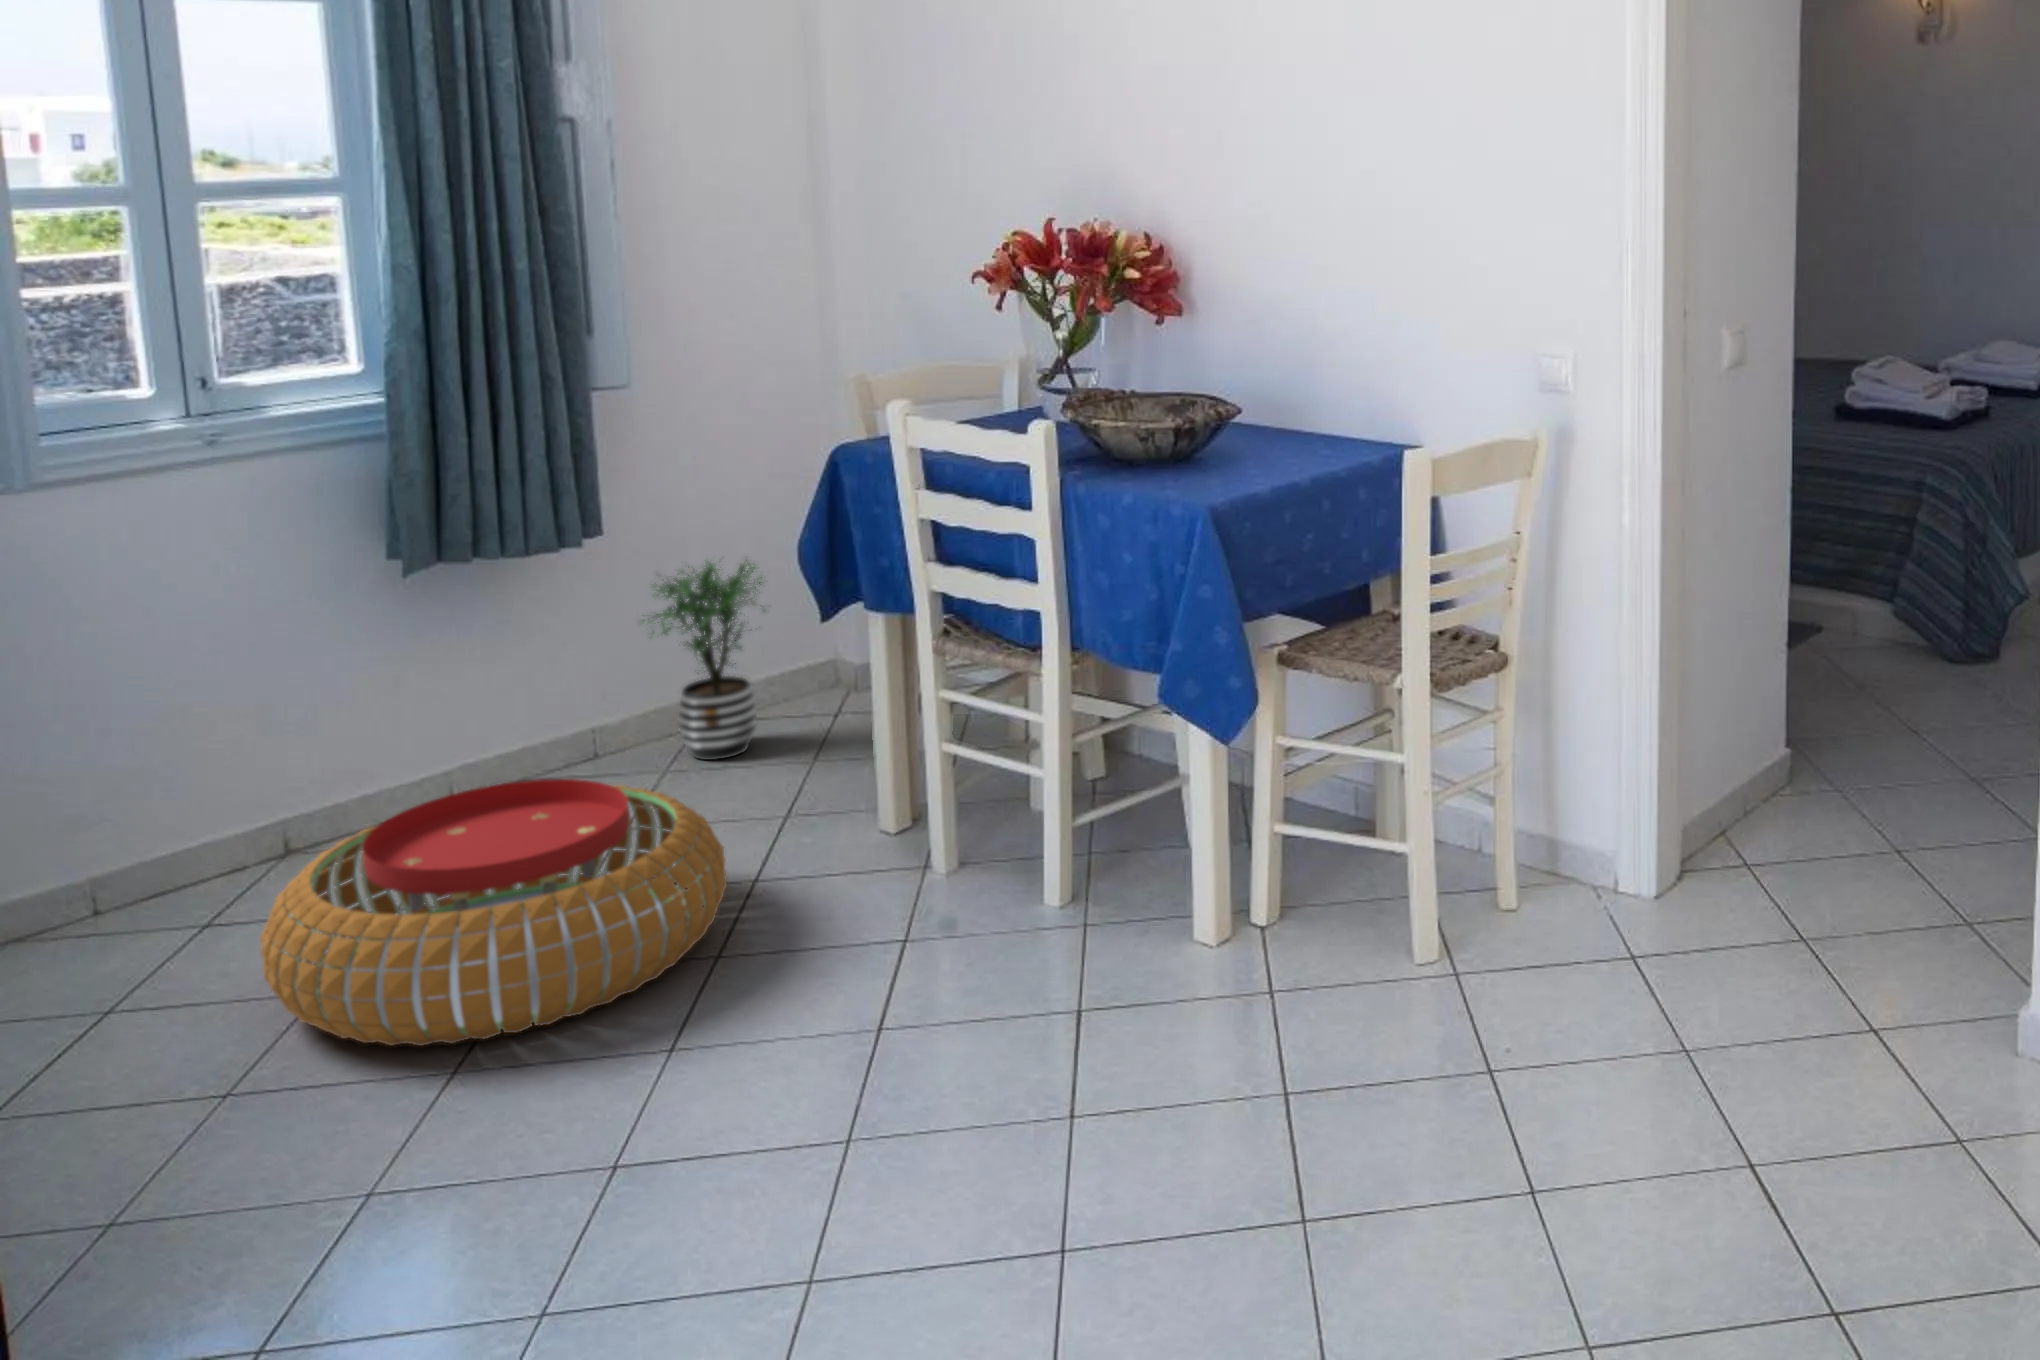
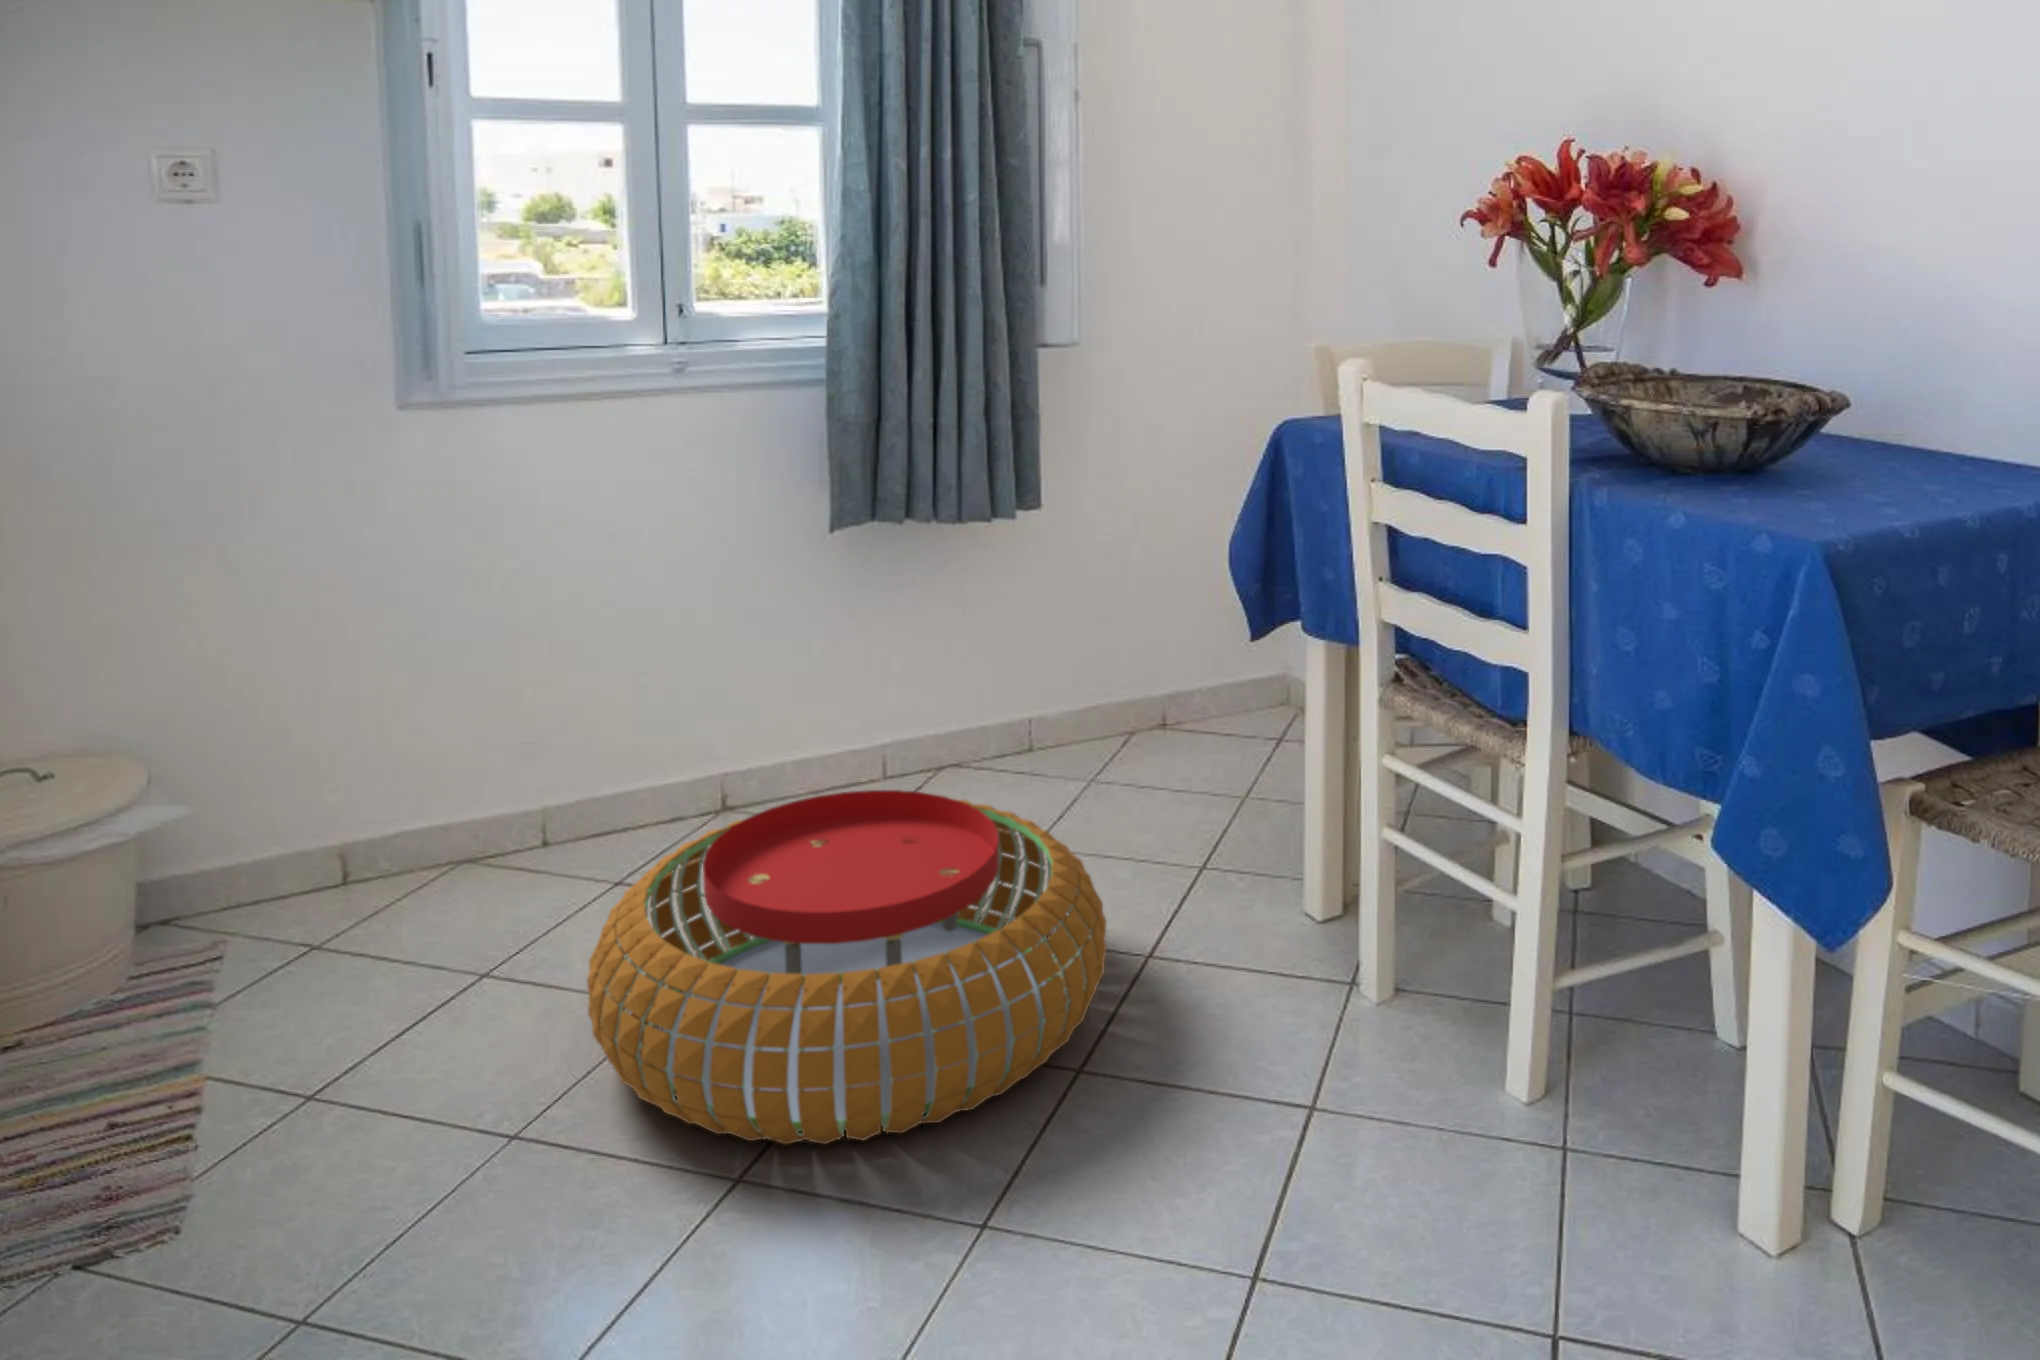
potted plant: present [638,557,769,760] -> none [1067,540,1213,773]

